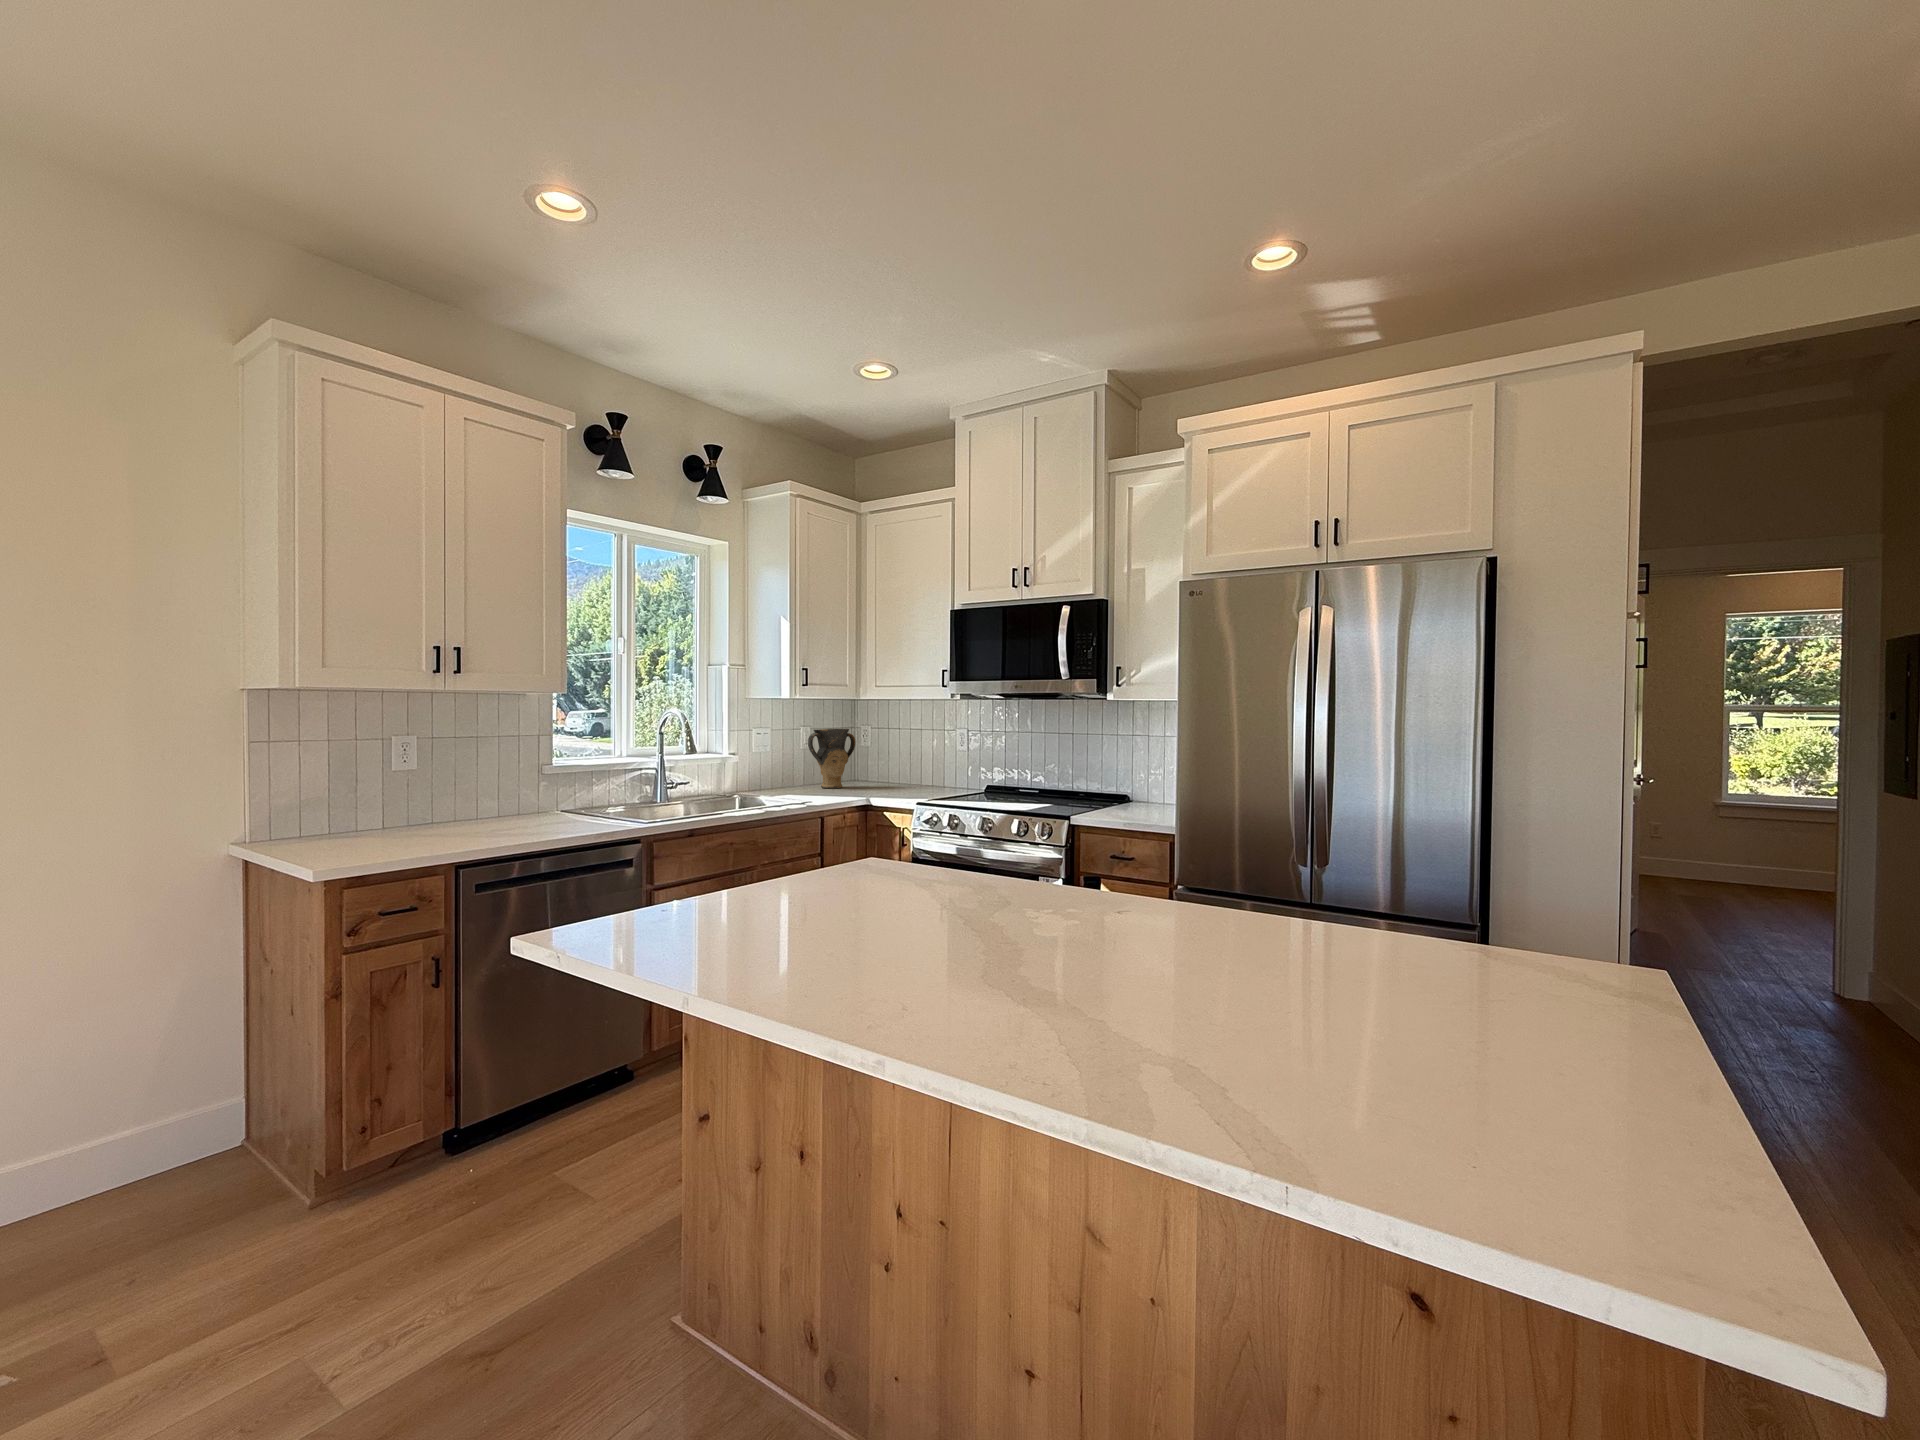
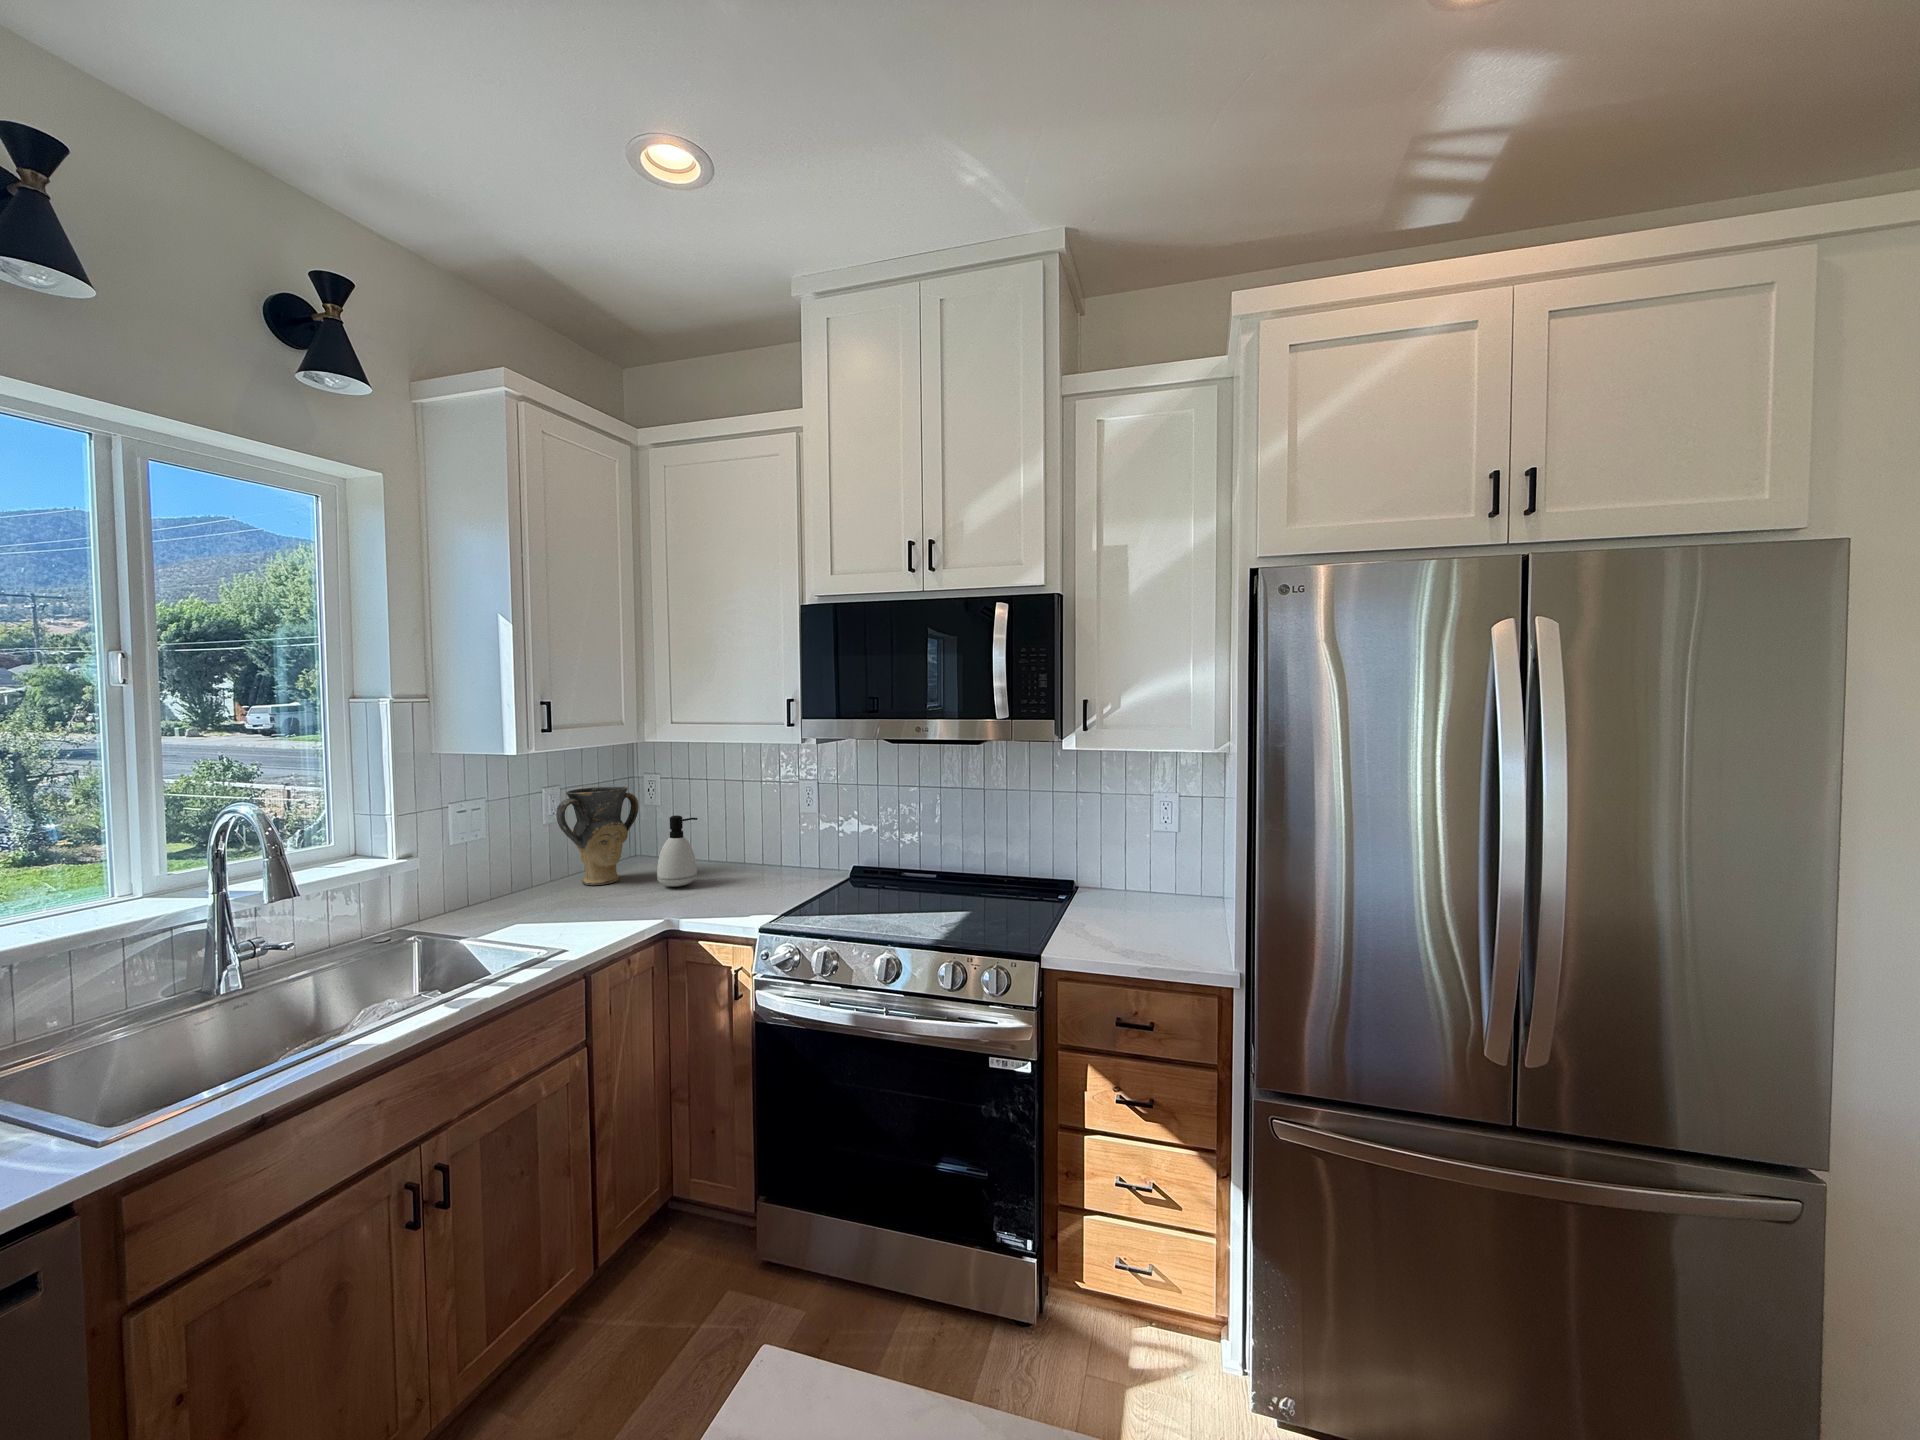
soap dispenser: none [864,746,889,790] -> present [657,815,697,886]

